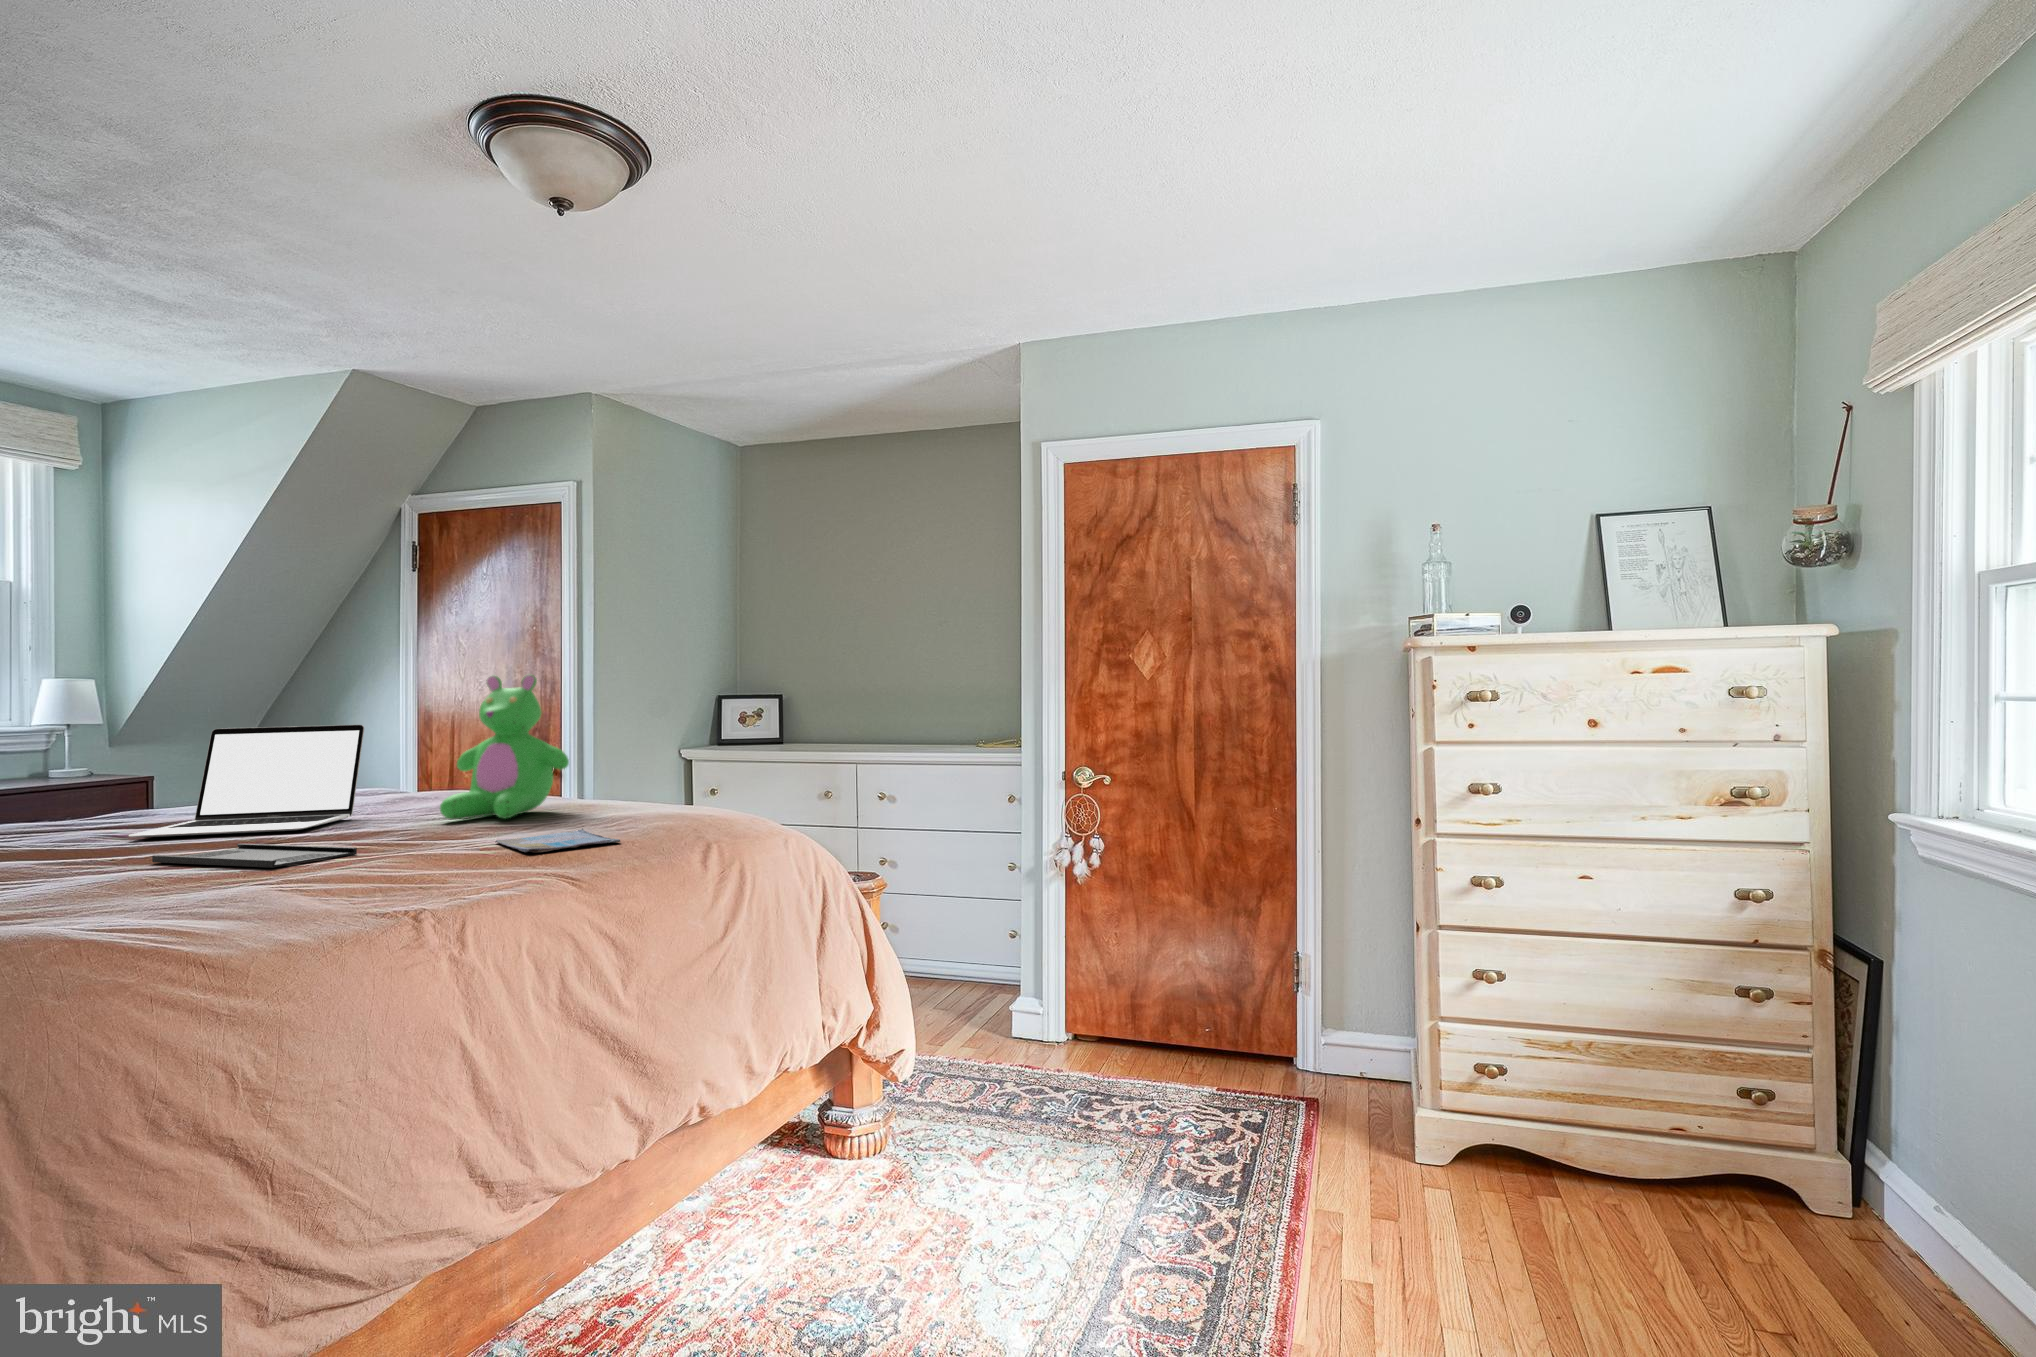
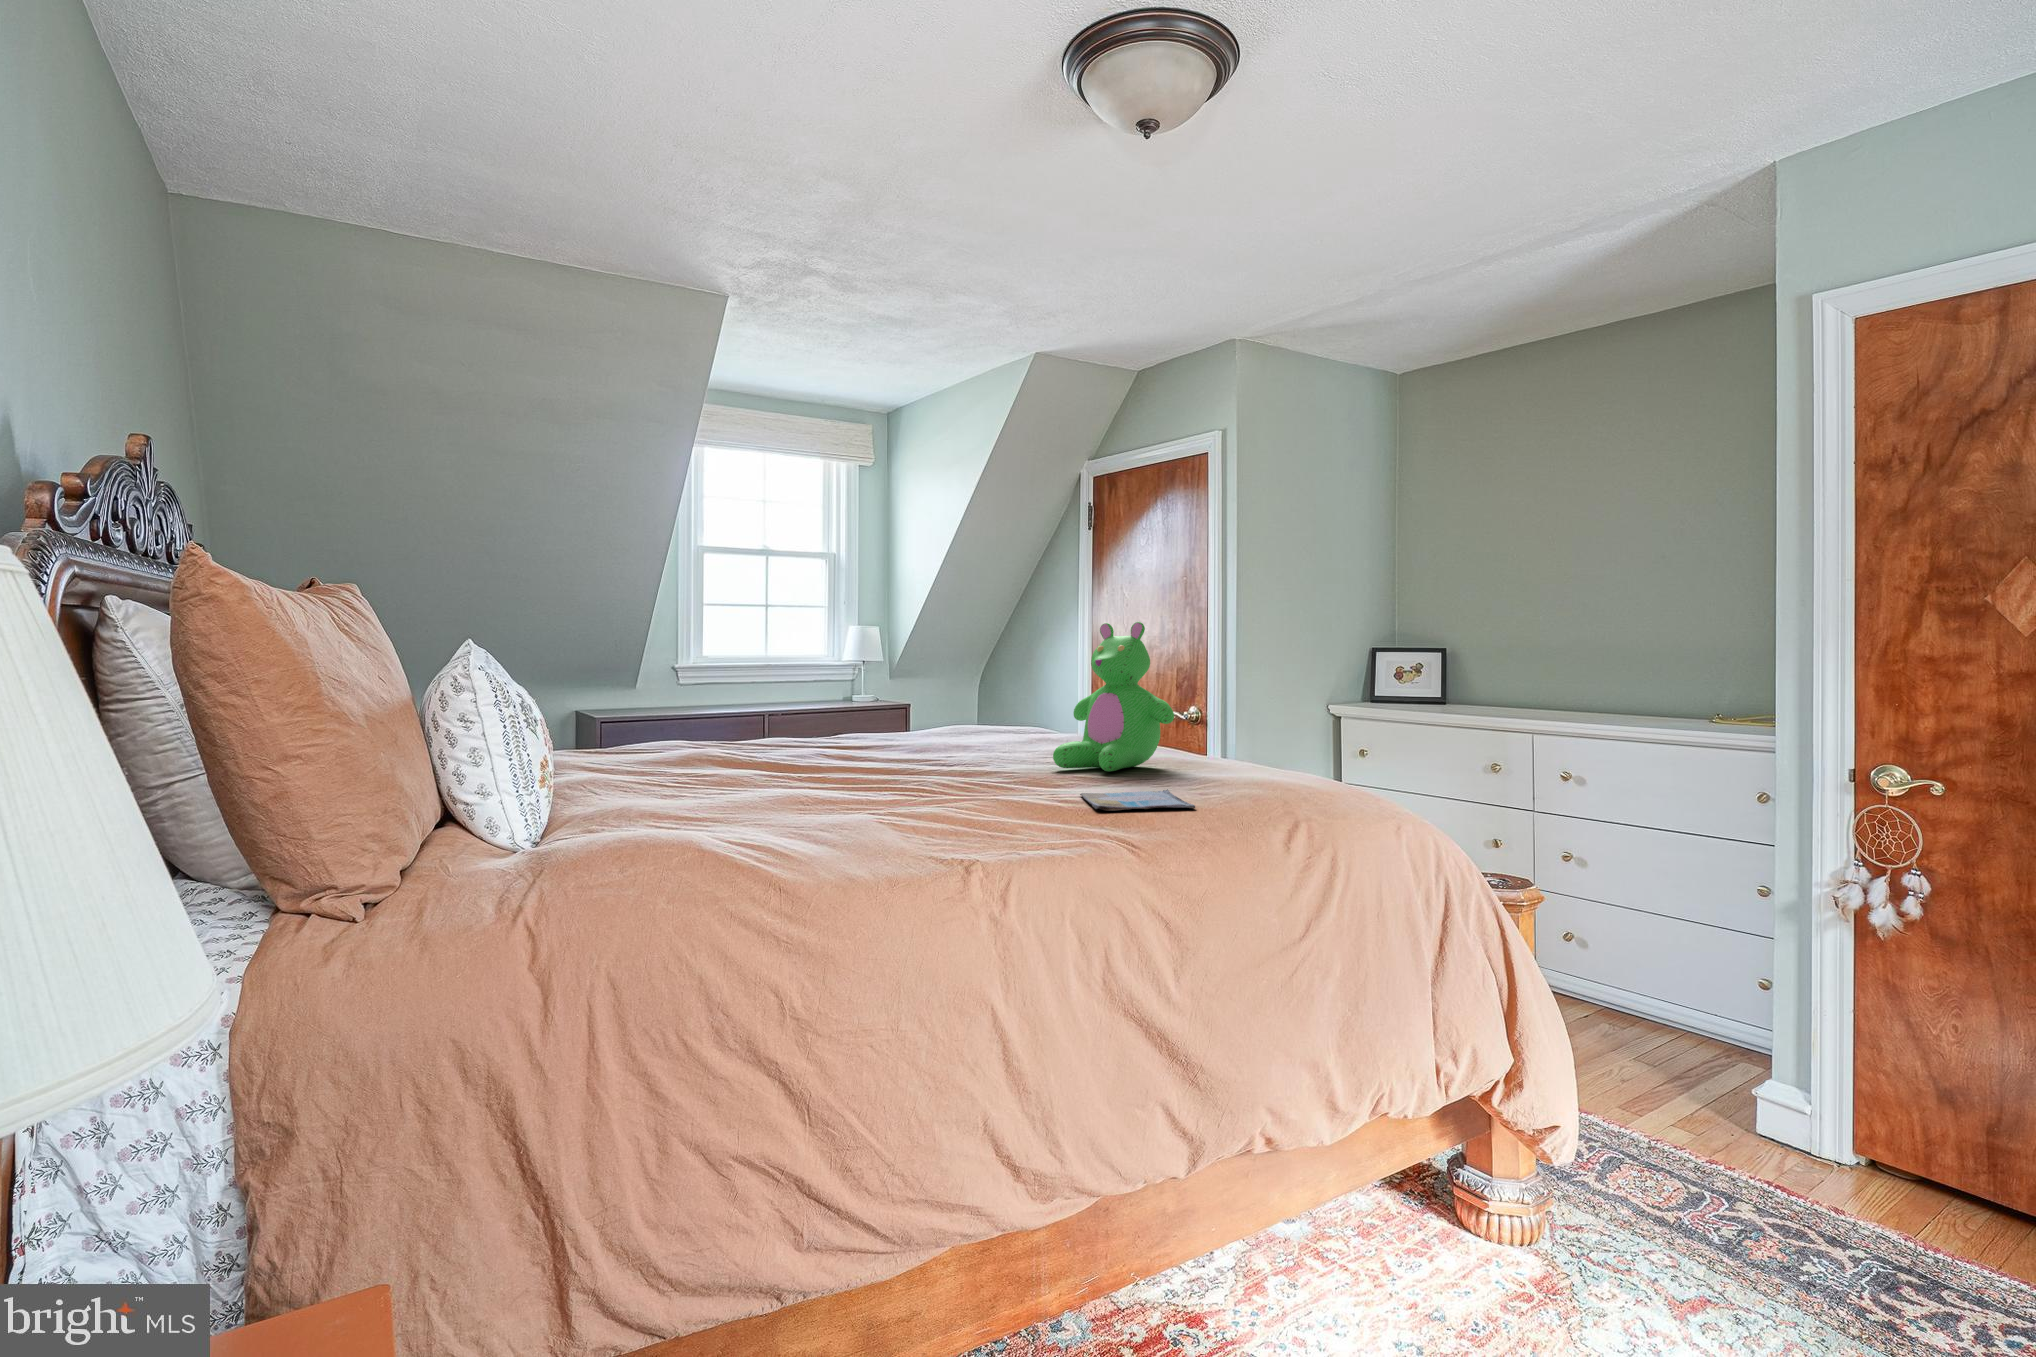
laptop: present [129,725,364,838] -> none [828,671,1003,766]
tray: present [152,844,357,868] -> none [822,775,962,799]

